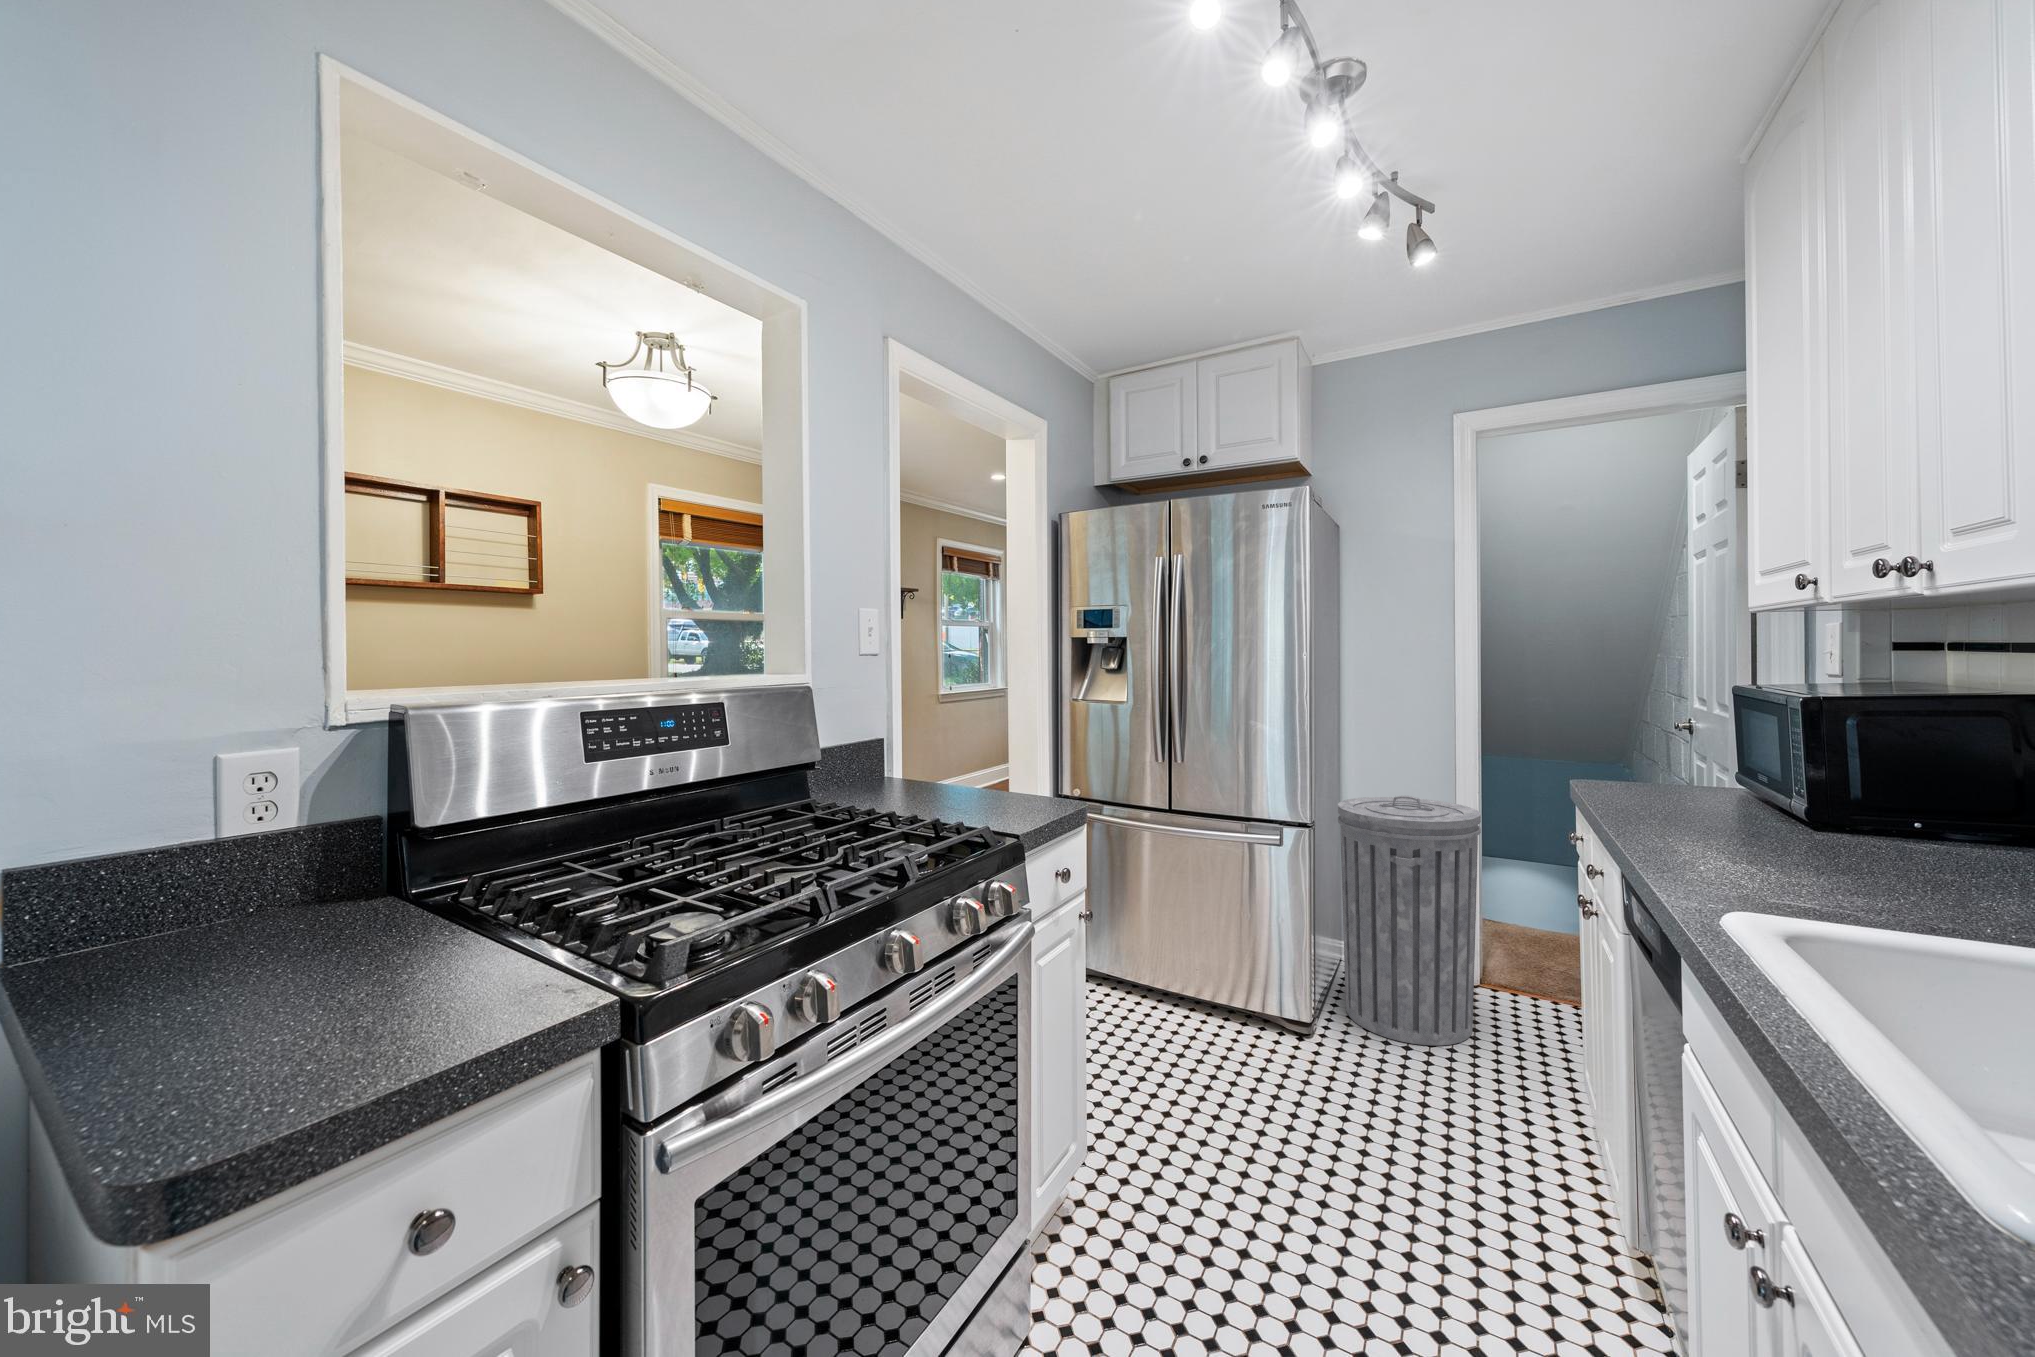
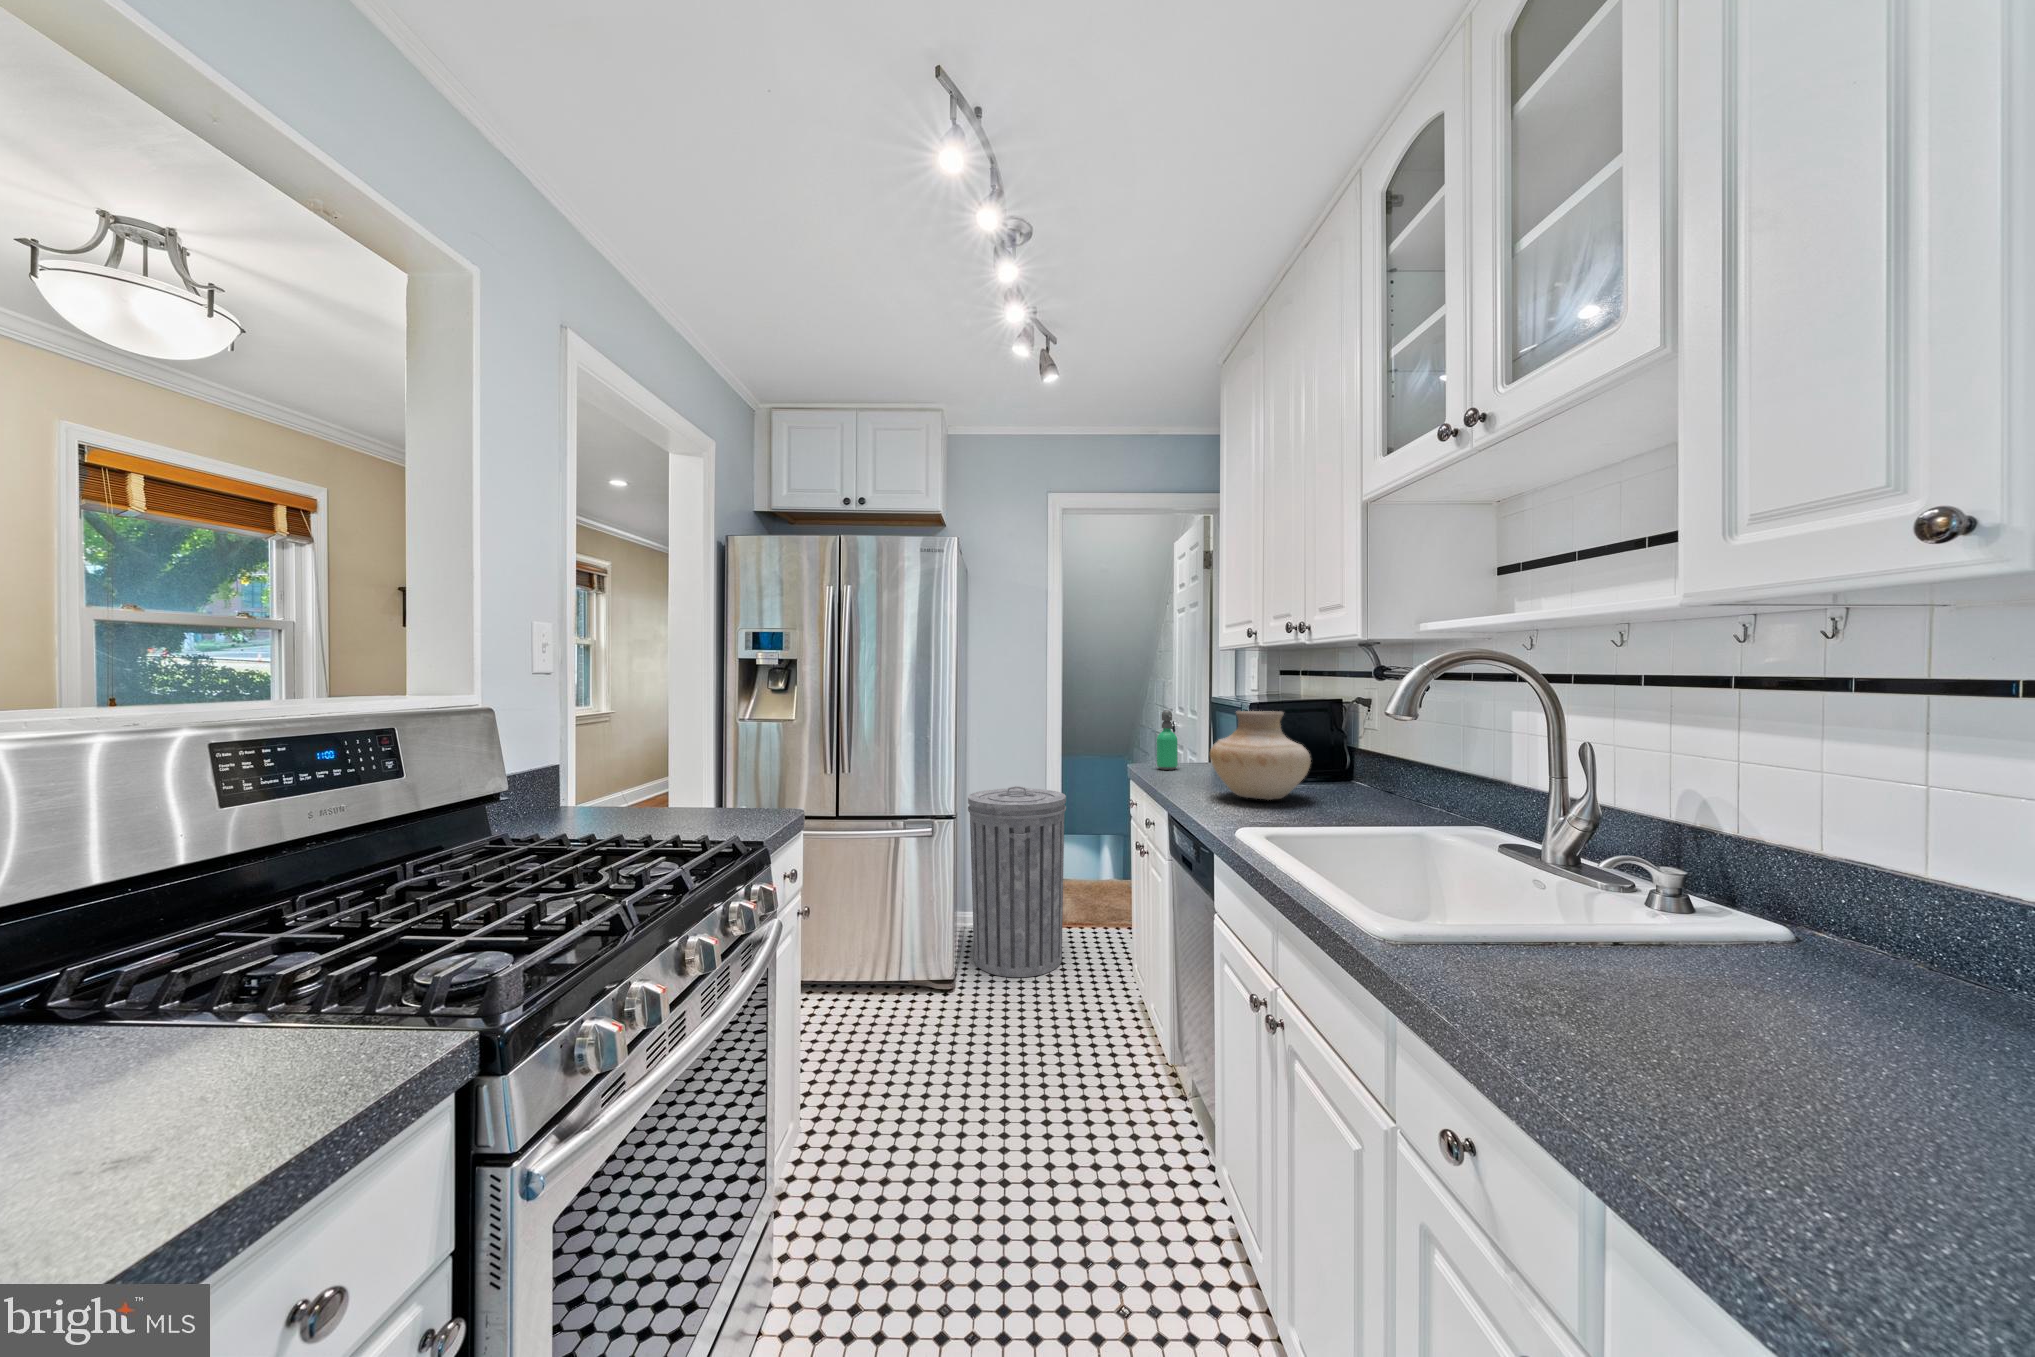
soap dispenser: none [1625,702,1663,791] -> present [1157,710,1178,770]
vase: none [1700,707,1926,858] -> present [1210,711,1311,800]

